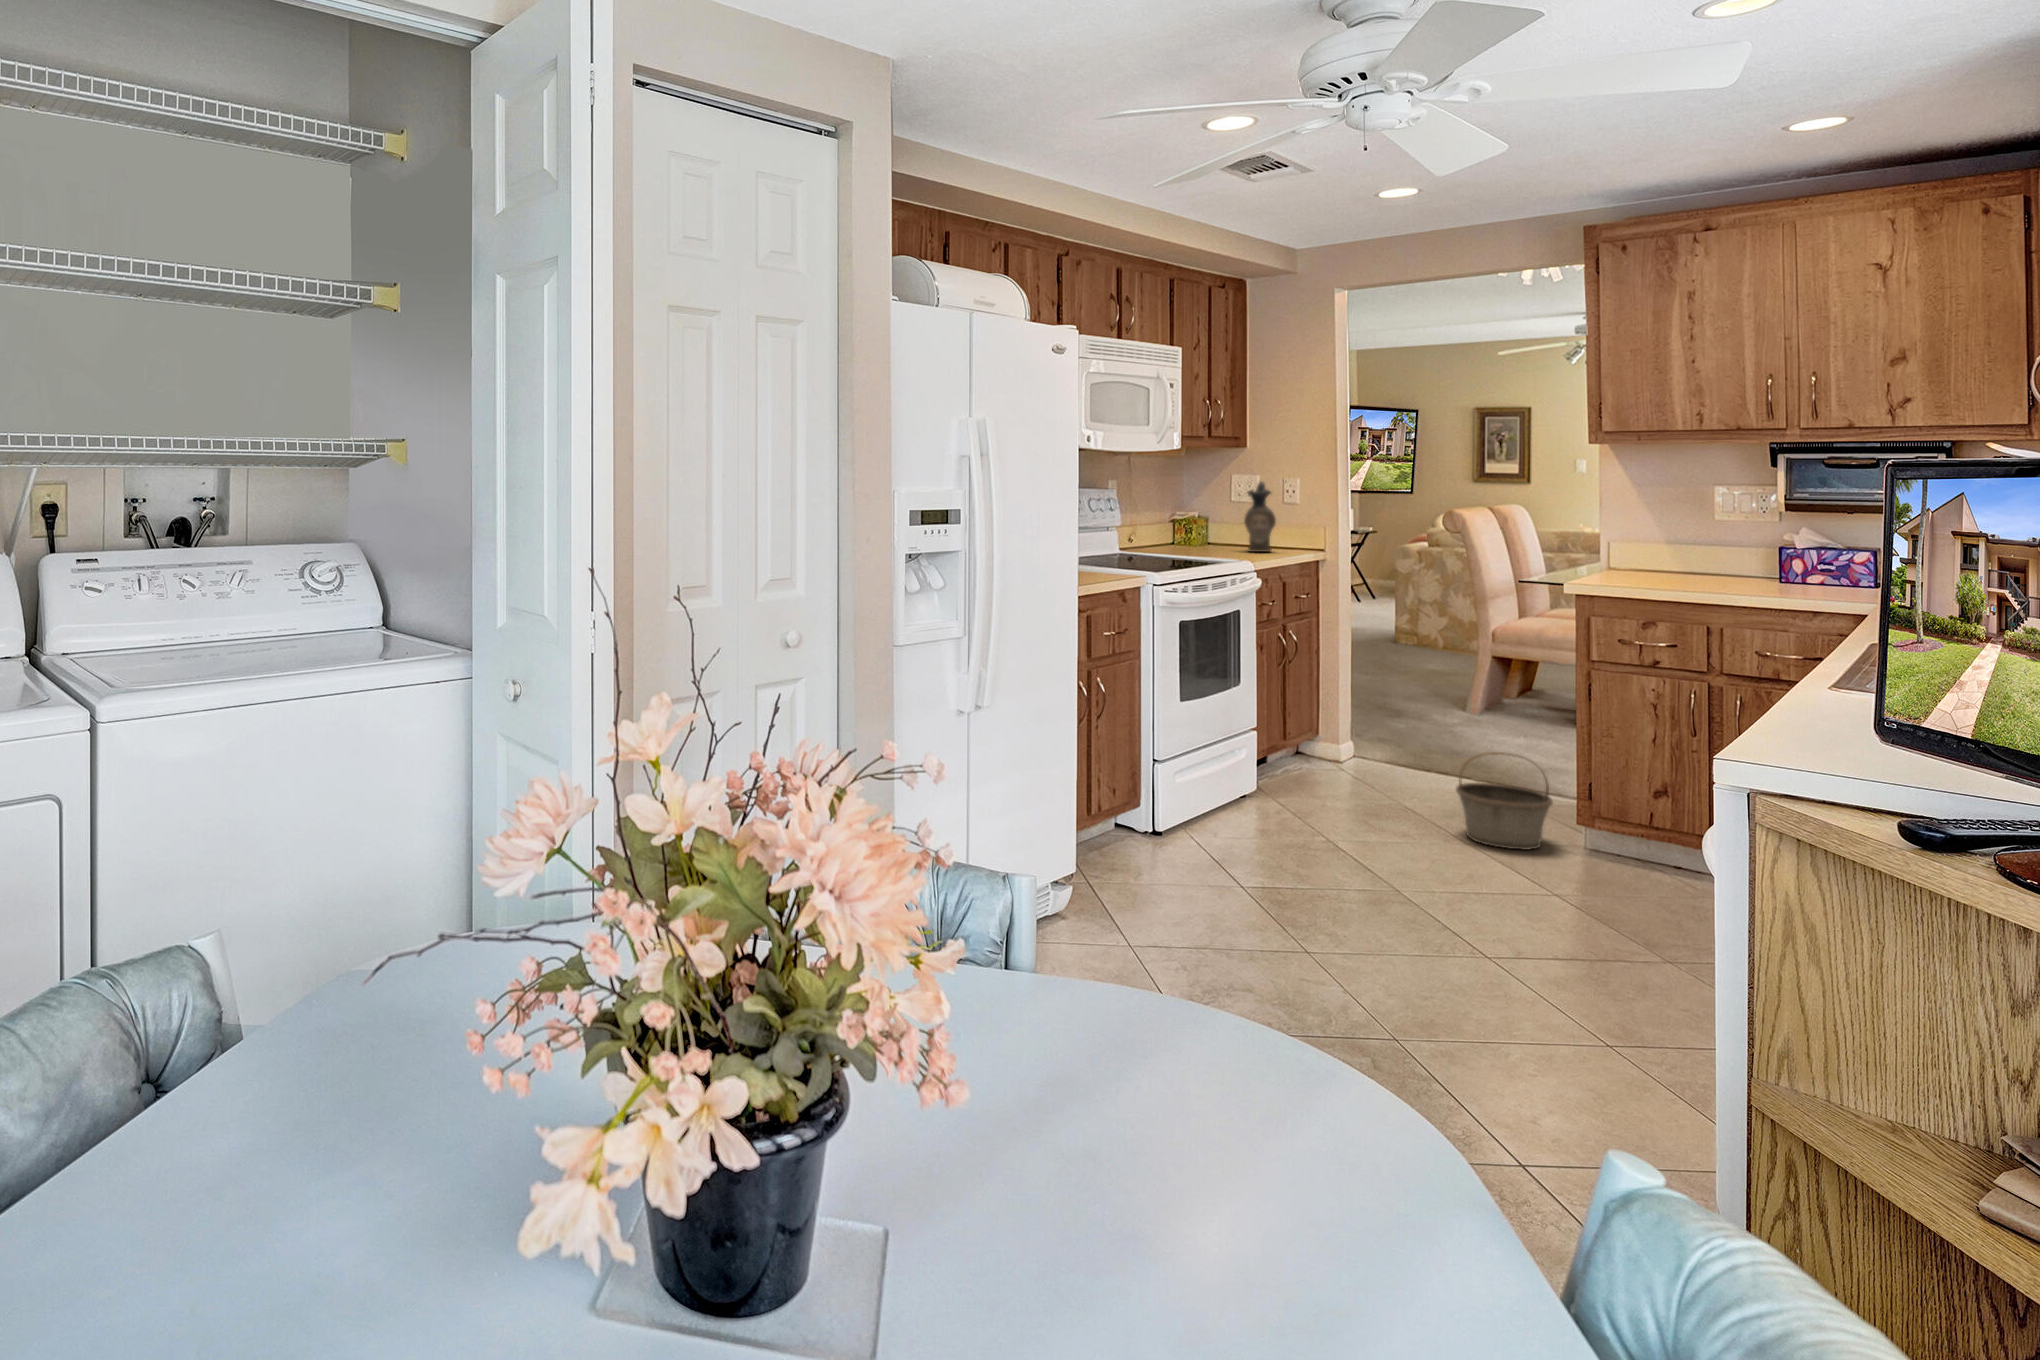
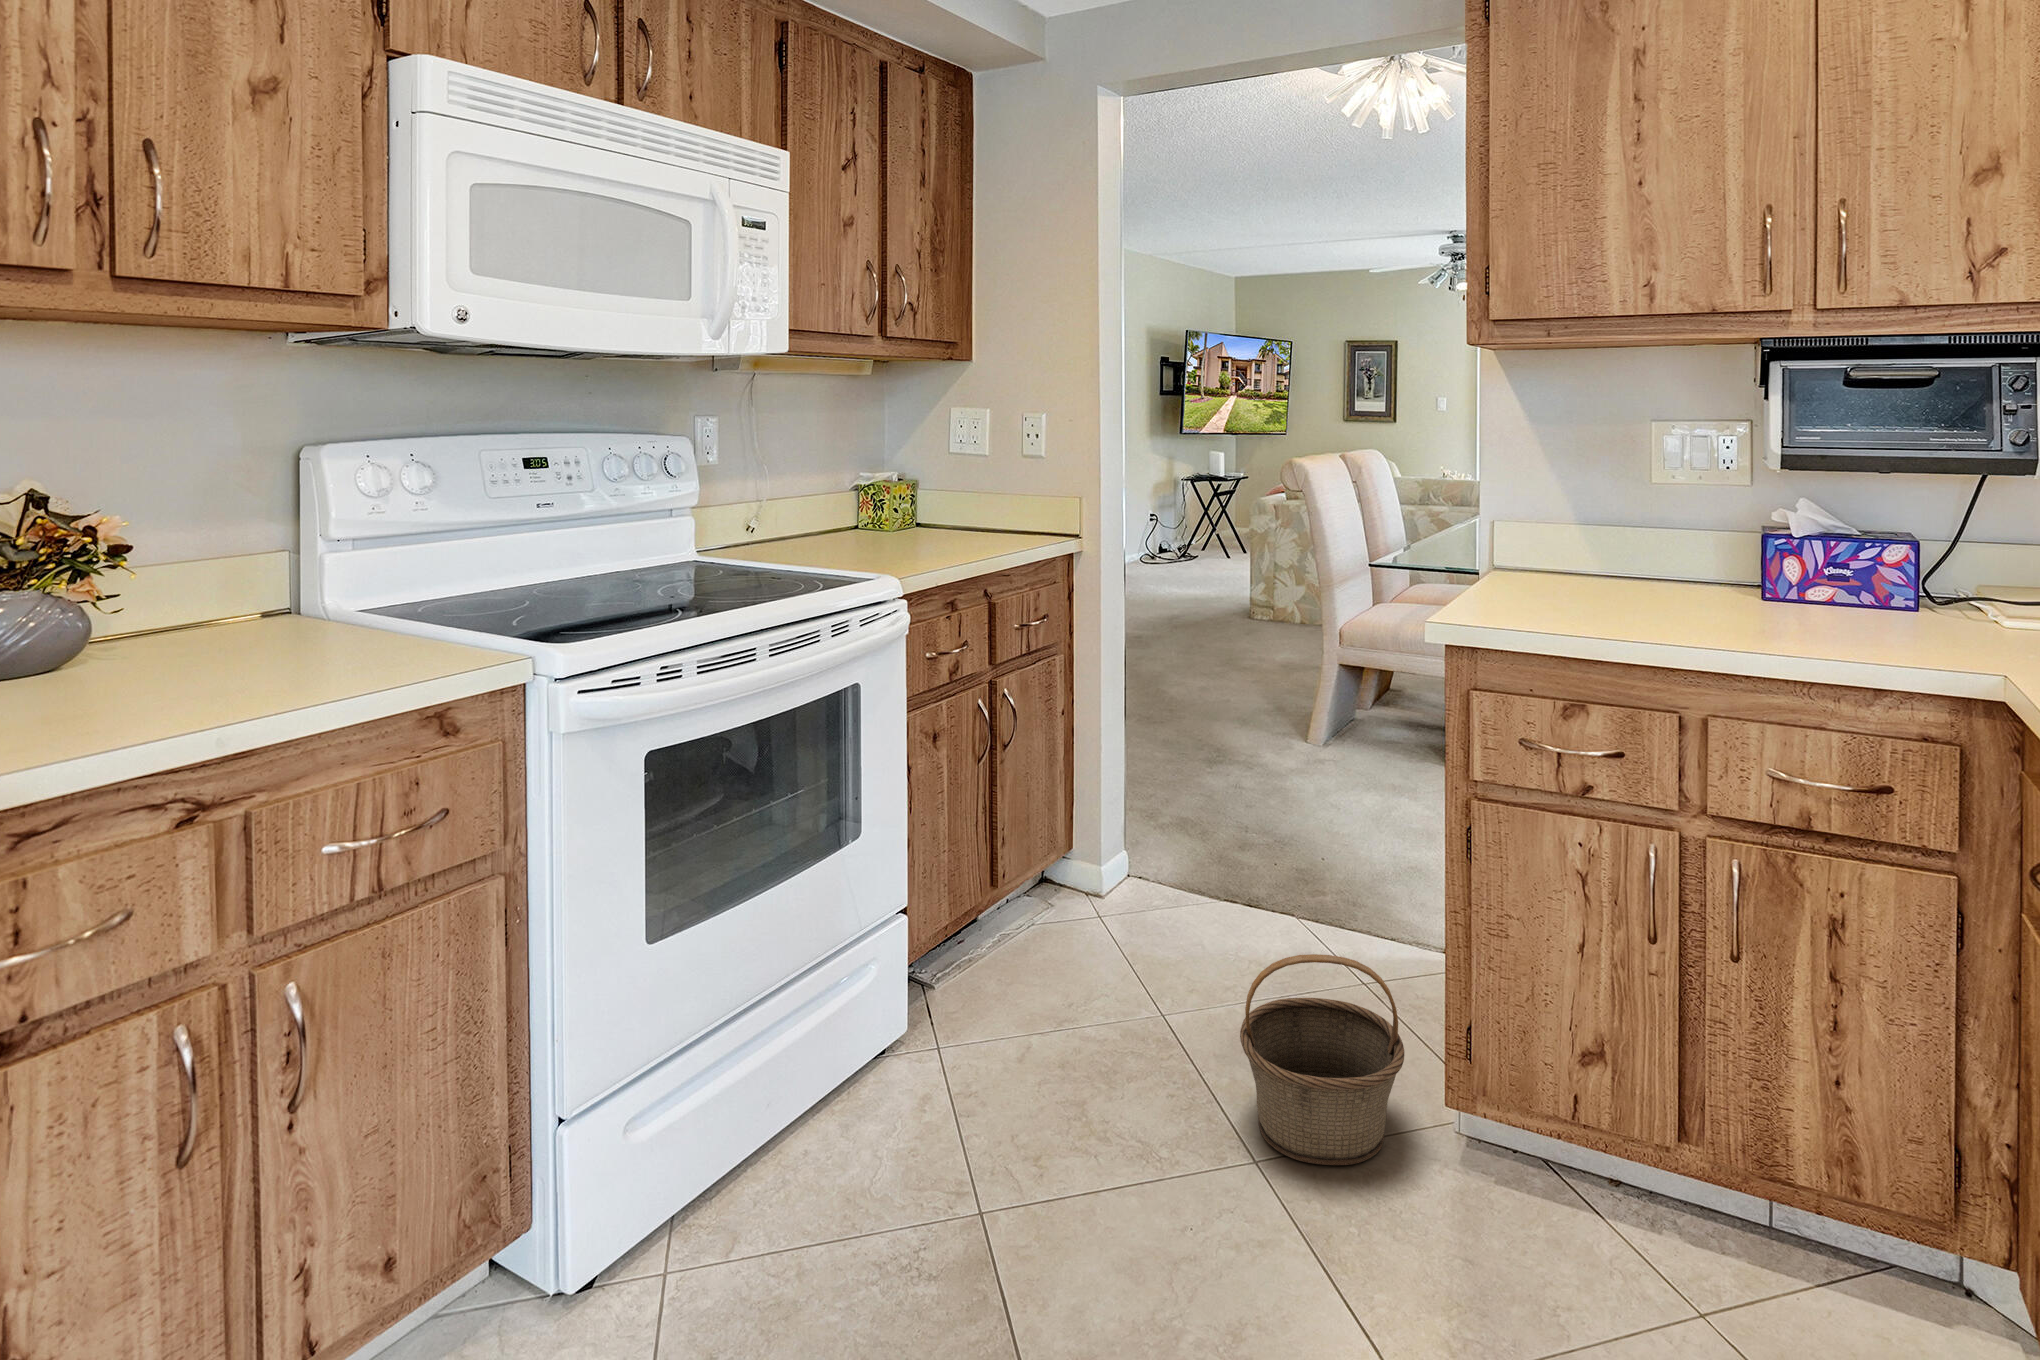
ceramic pitcher: present [1244,481,1276,552] -> none [941,419,991,545]

